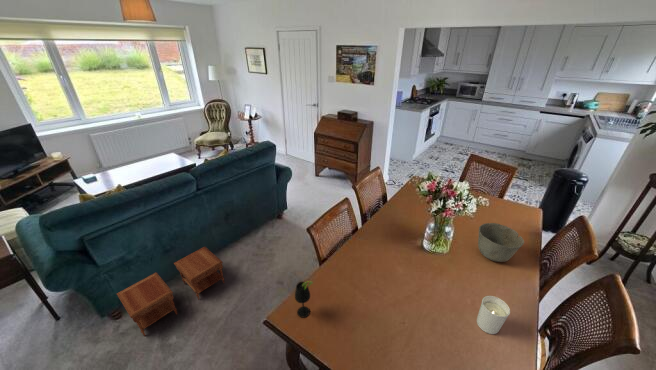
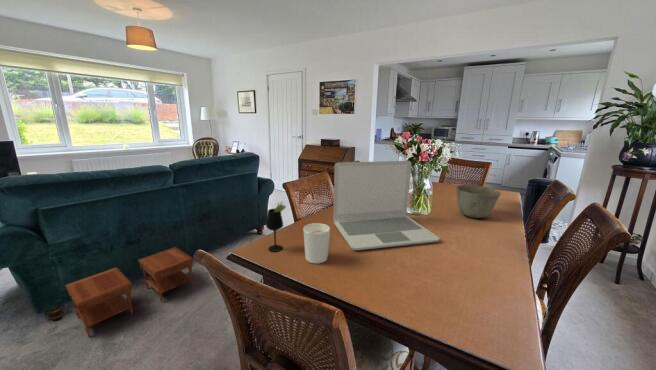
laptop: none [355,213,457,318] -> present [333,161,440,250]
candle holder: present [477,296,510,334] -> present [303,223,330,264]

